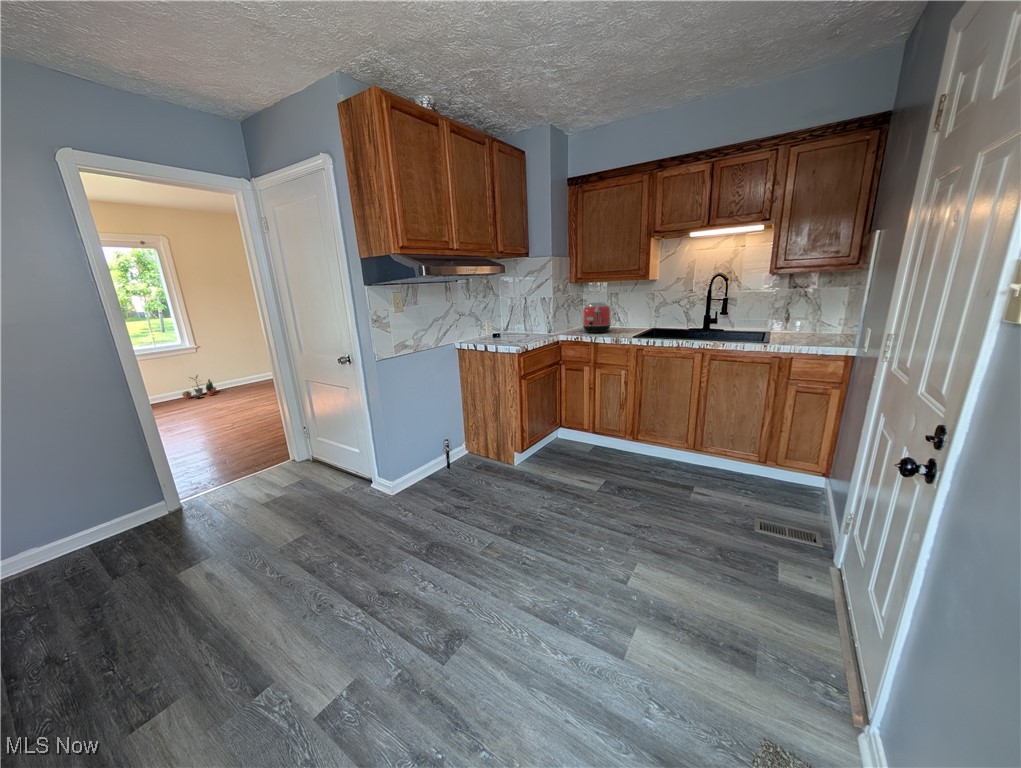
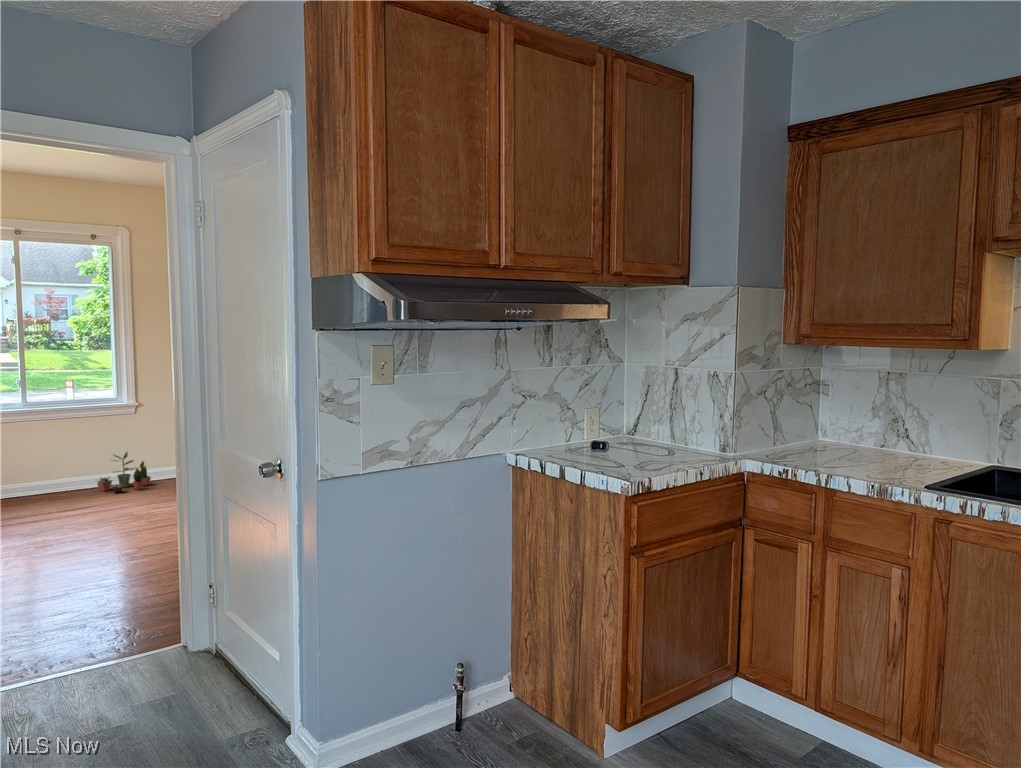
toaster: present [583,302,611,333] -> none [805,392,877,465]

